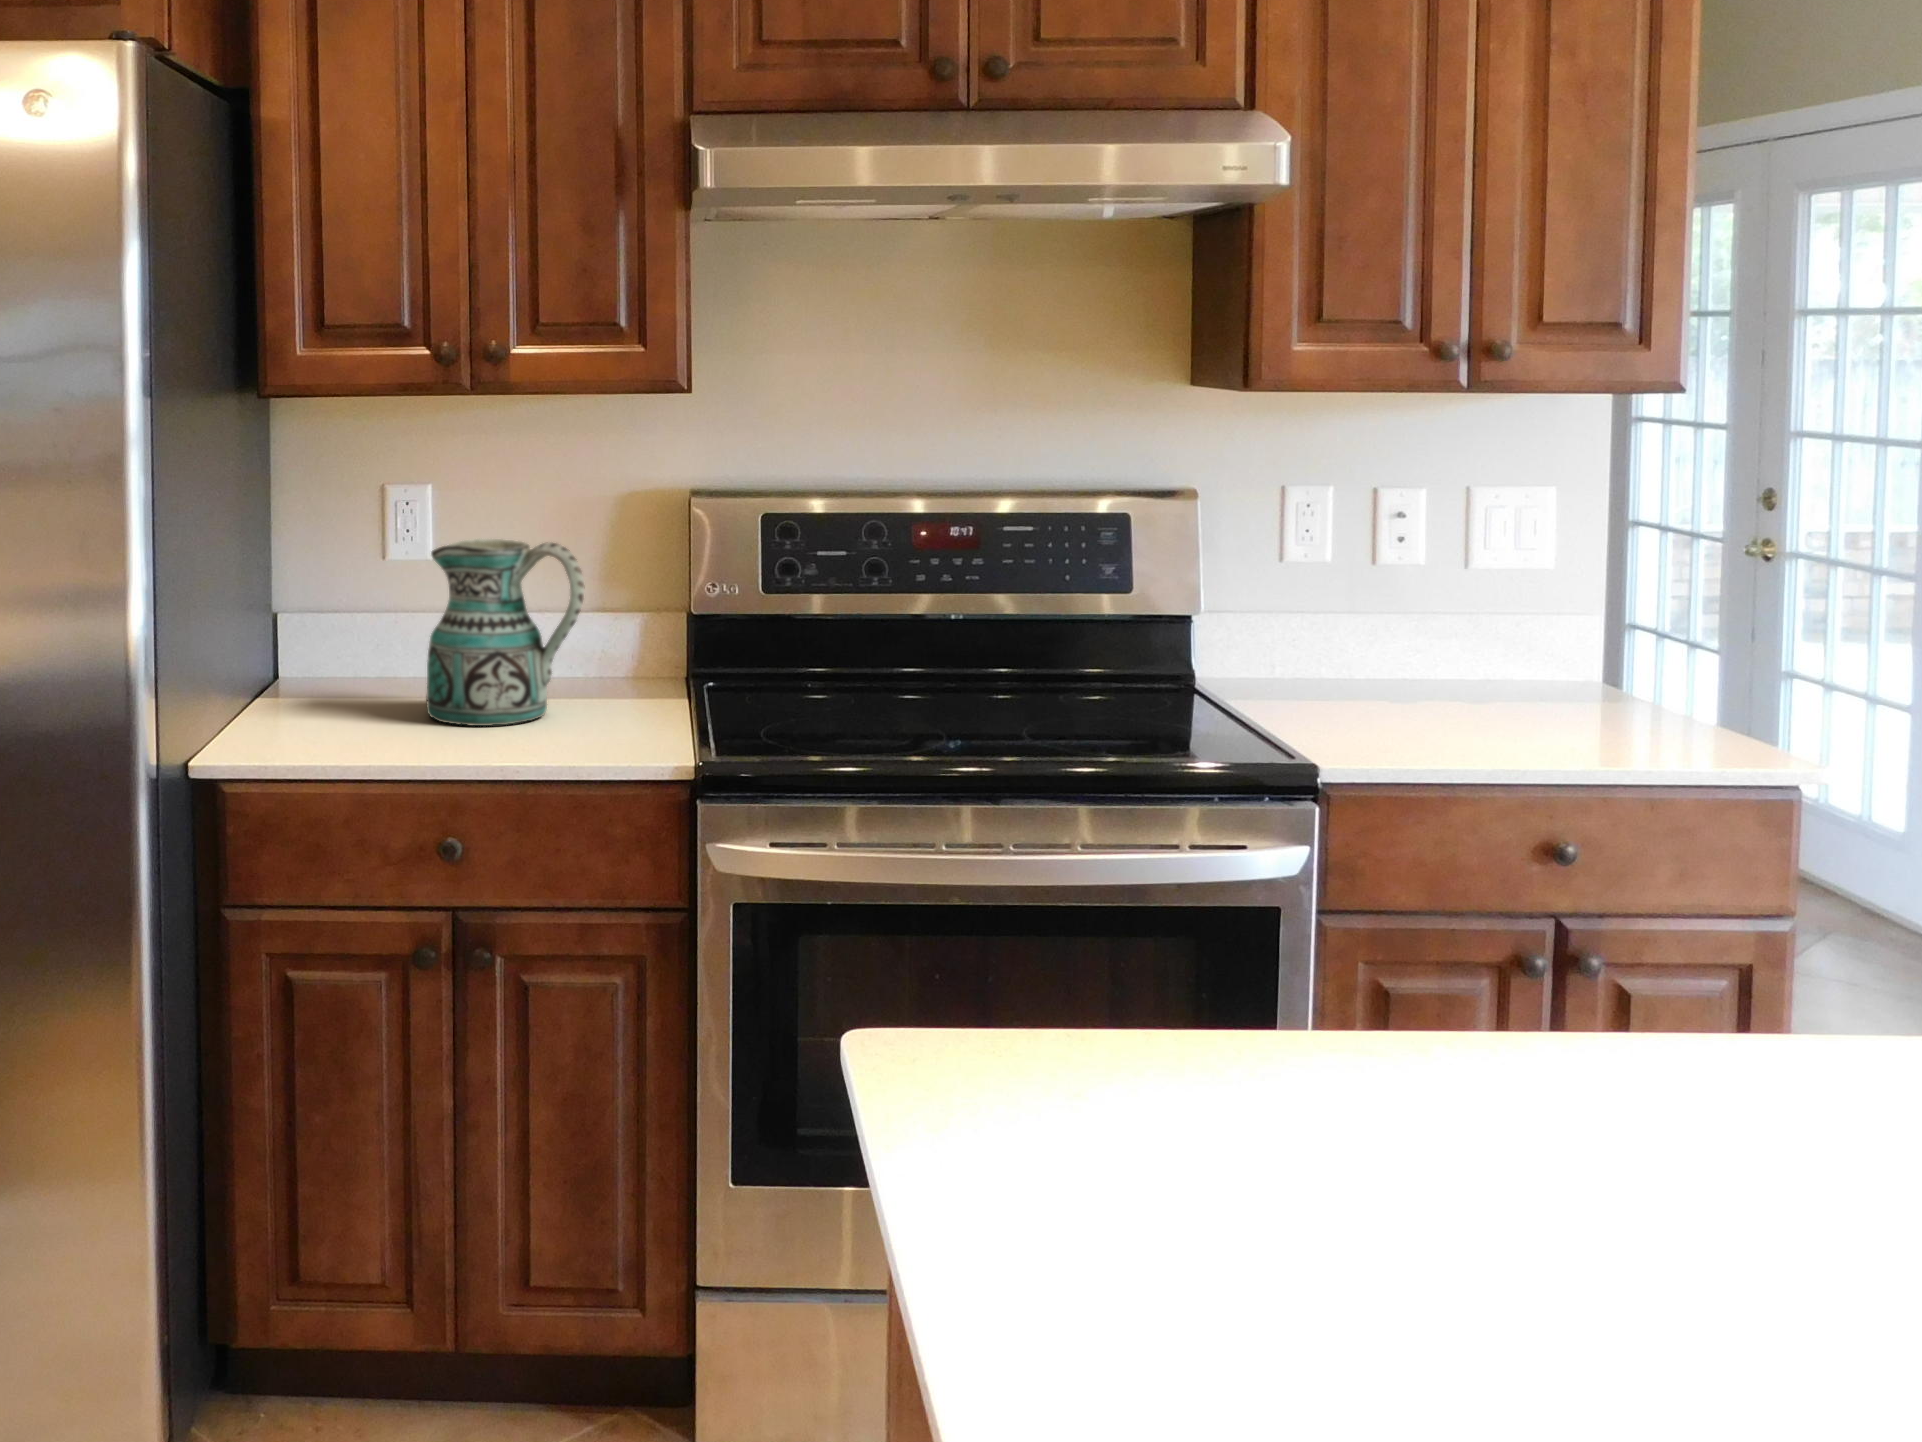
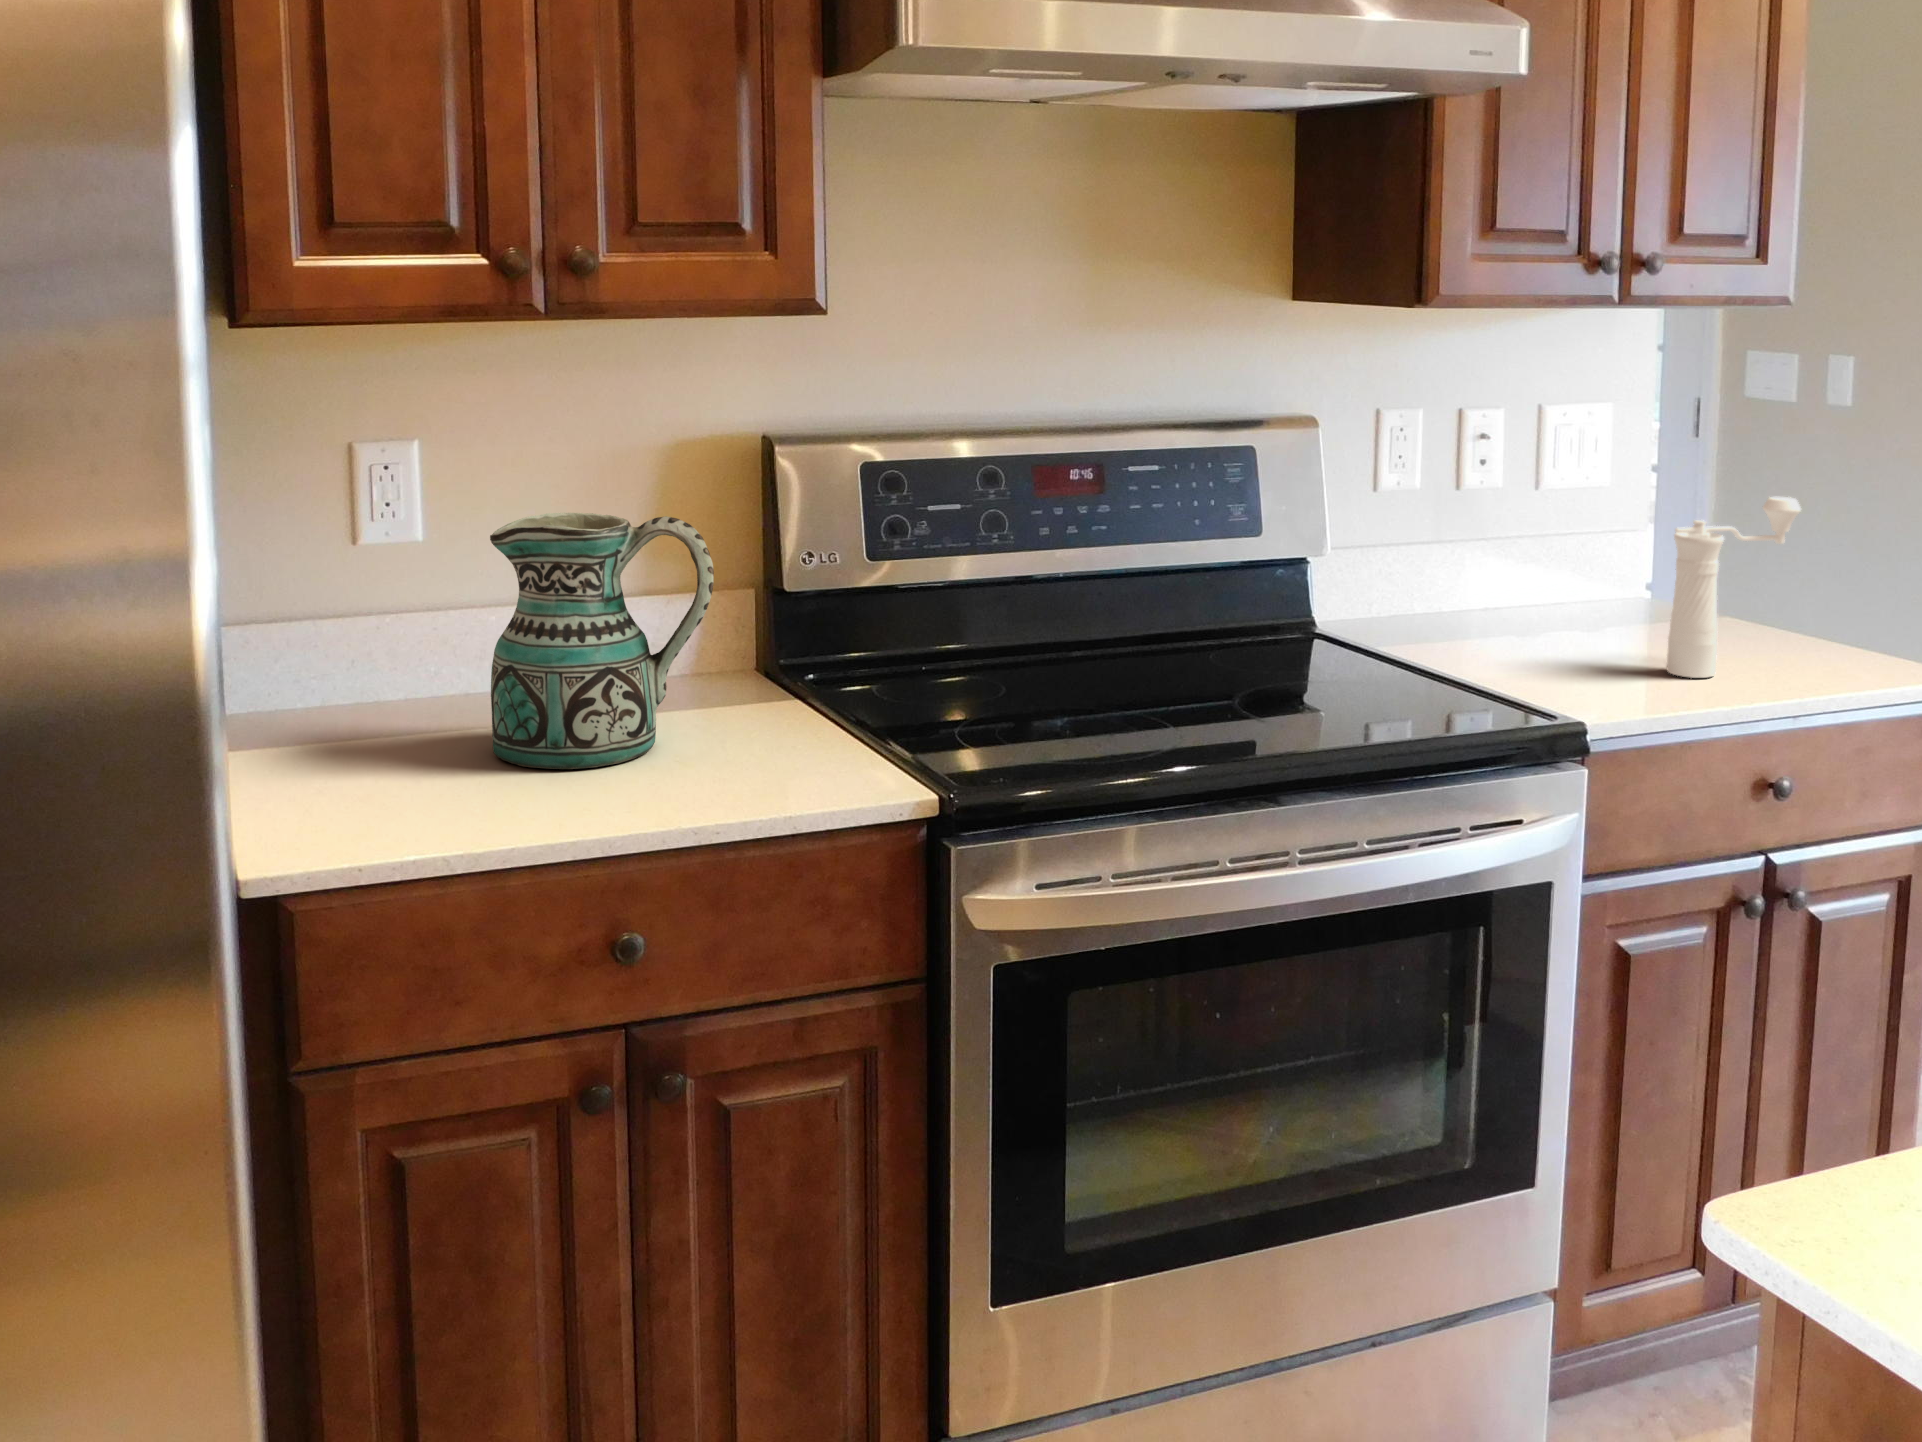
pepper mill: none [1496,569,1640,739] -> present [1667,497,1801,678]

